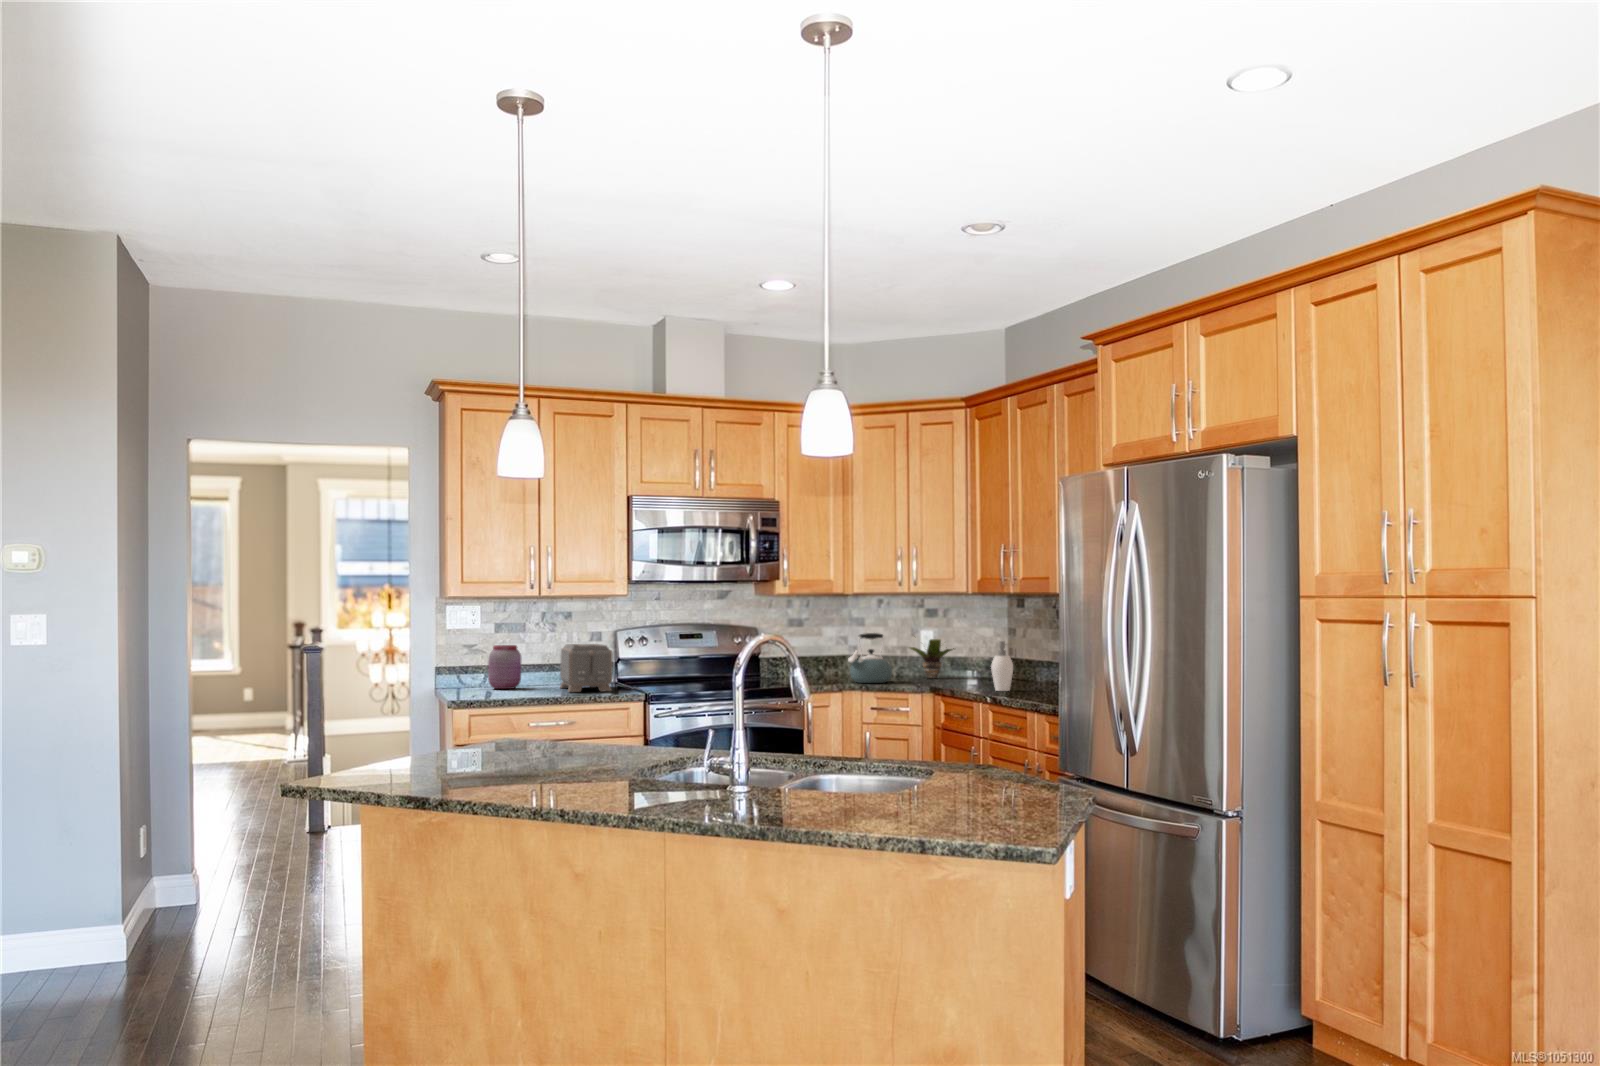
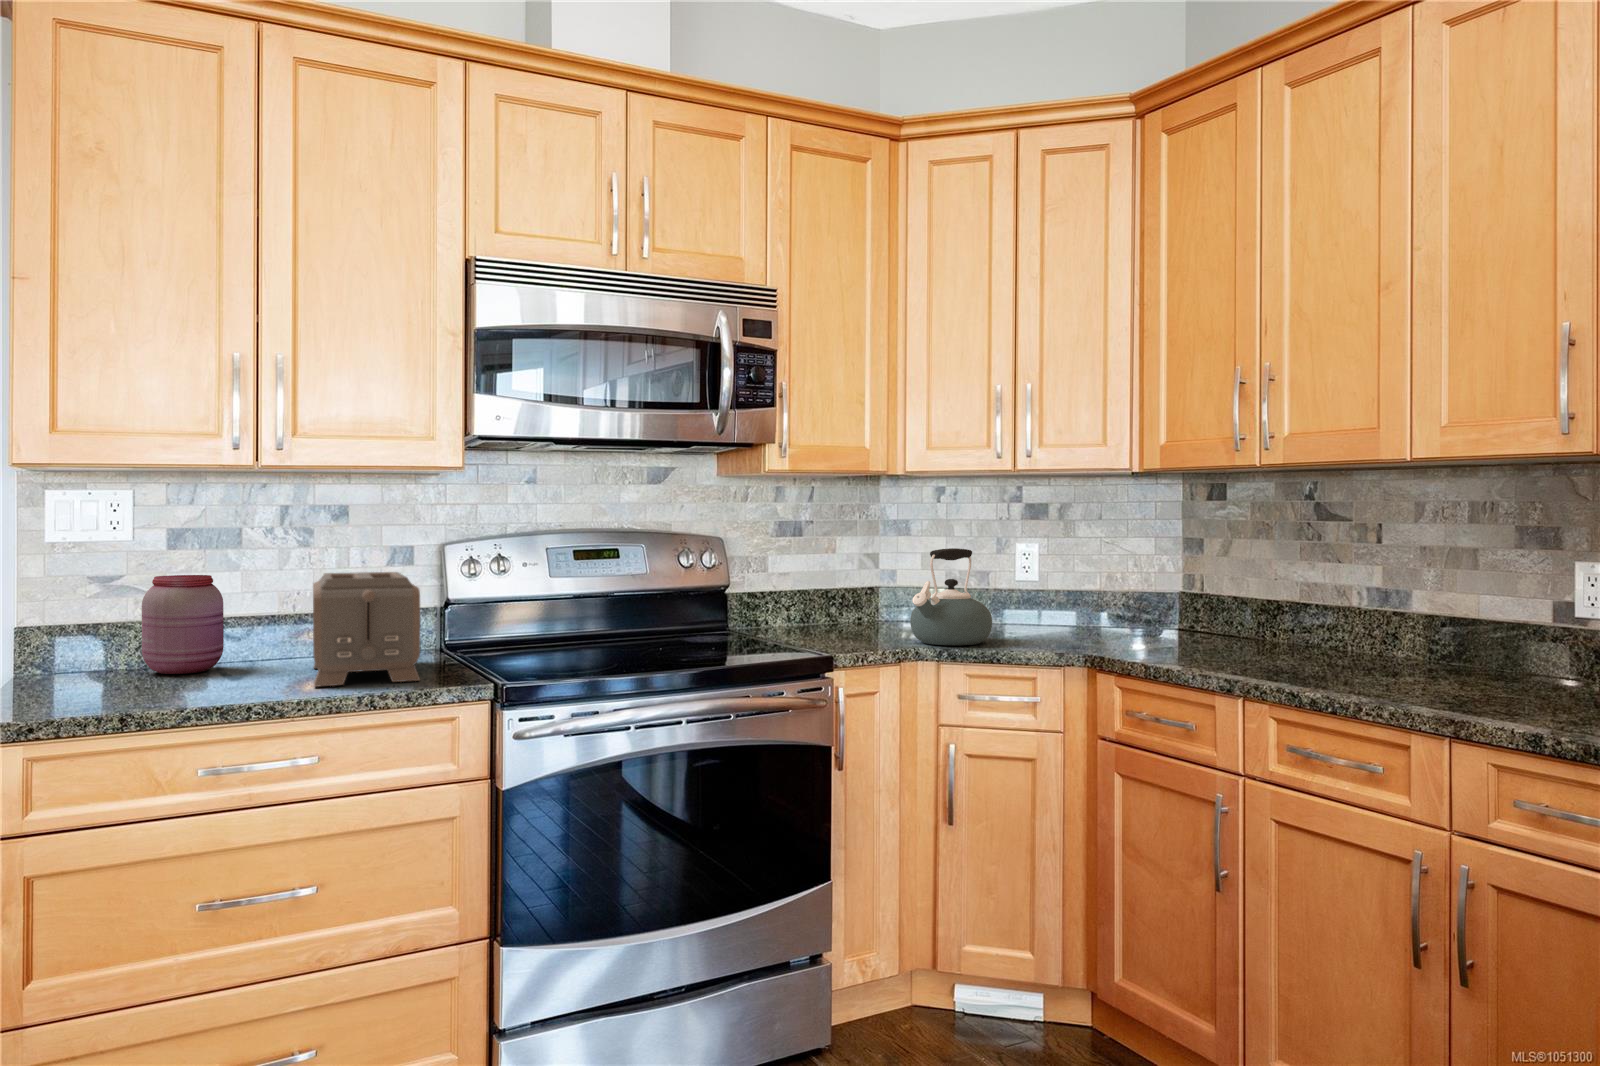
potted plant: present [910,639,954,679] -> none [995,551,1097,631]
soap dispenser: present [991,641,1013,691] -> none [1241,566,1308,672]

